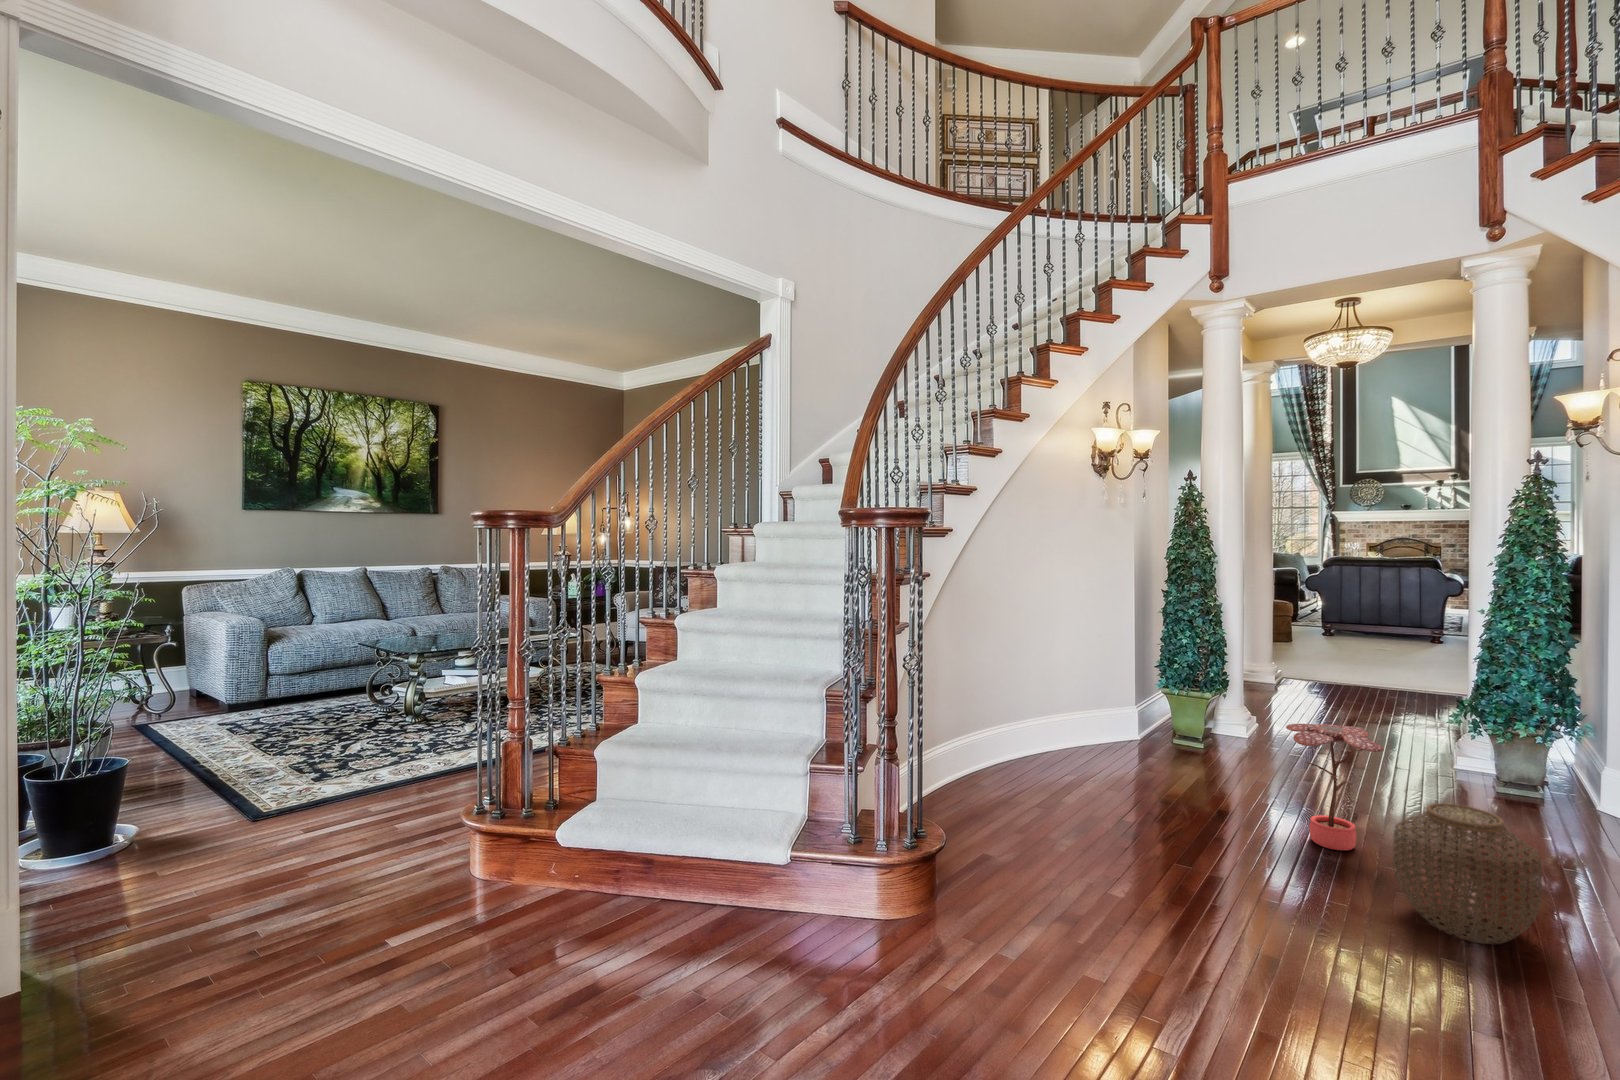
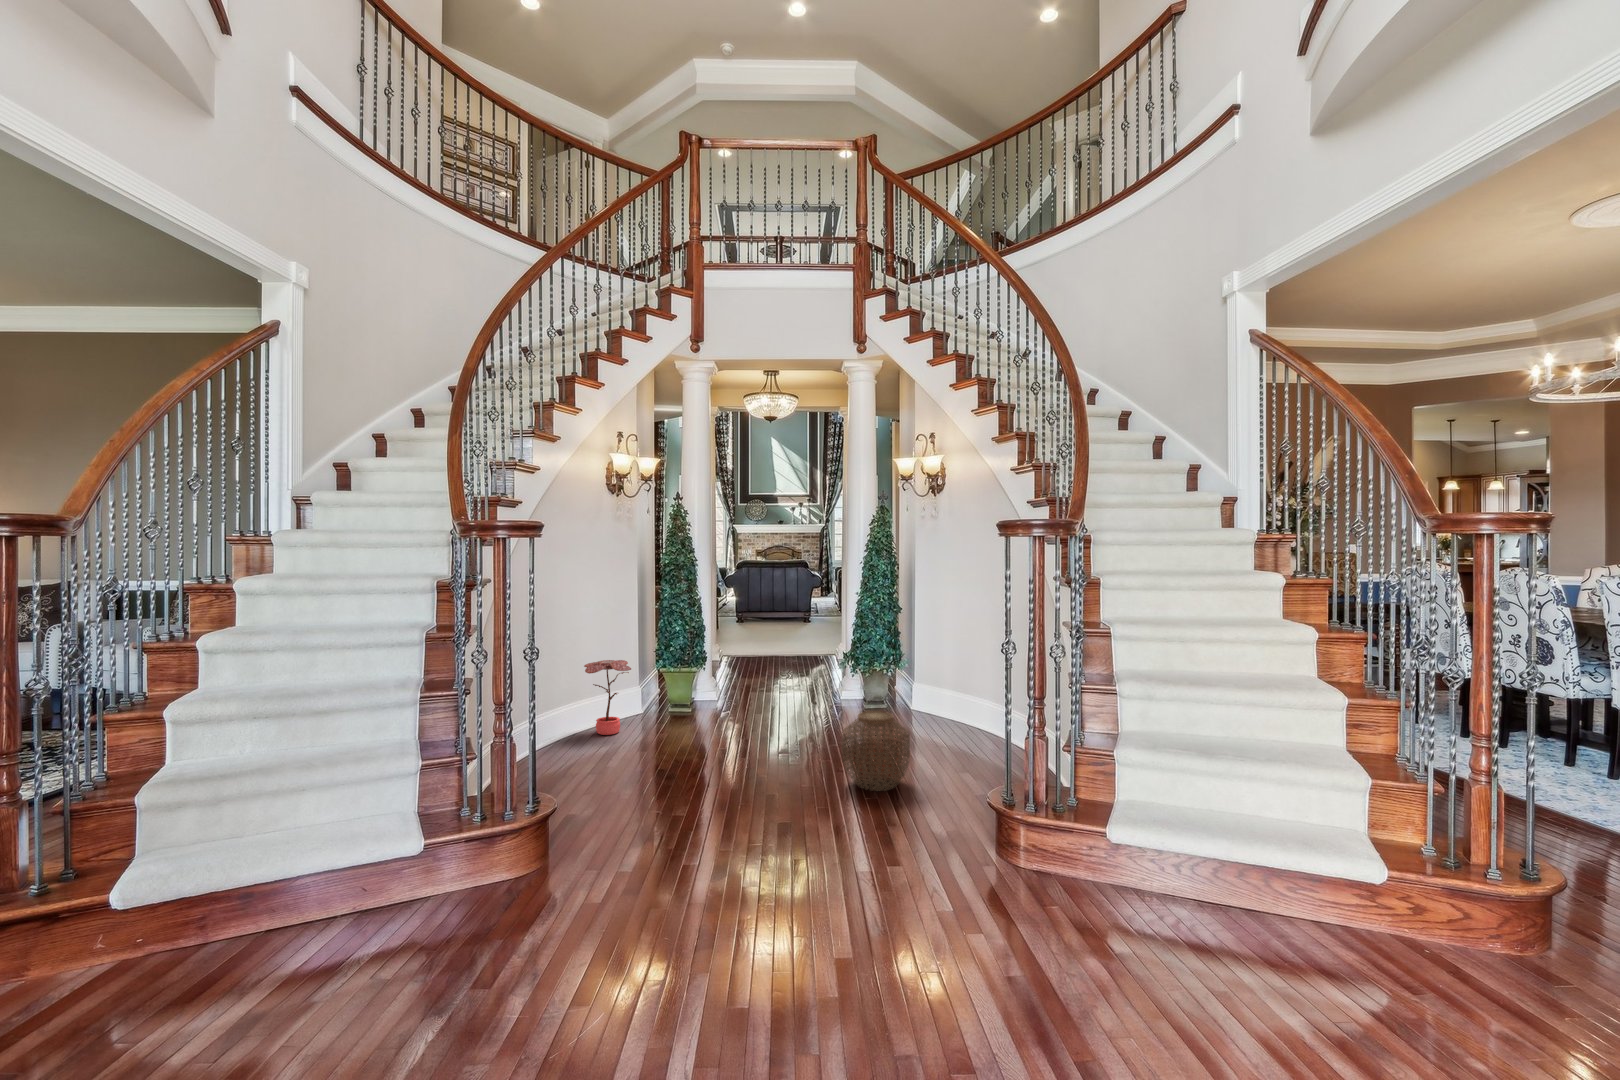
potted plant: present [1286,724,1384,850] -> present [584,660,631,735]

